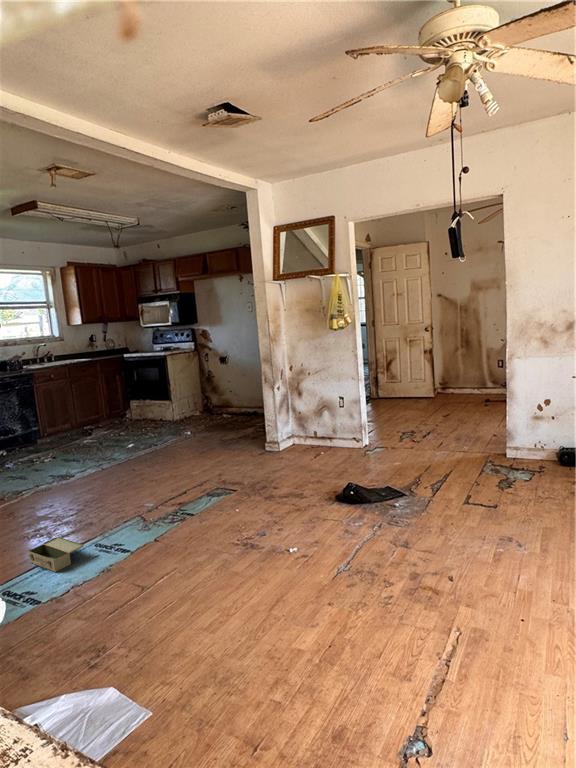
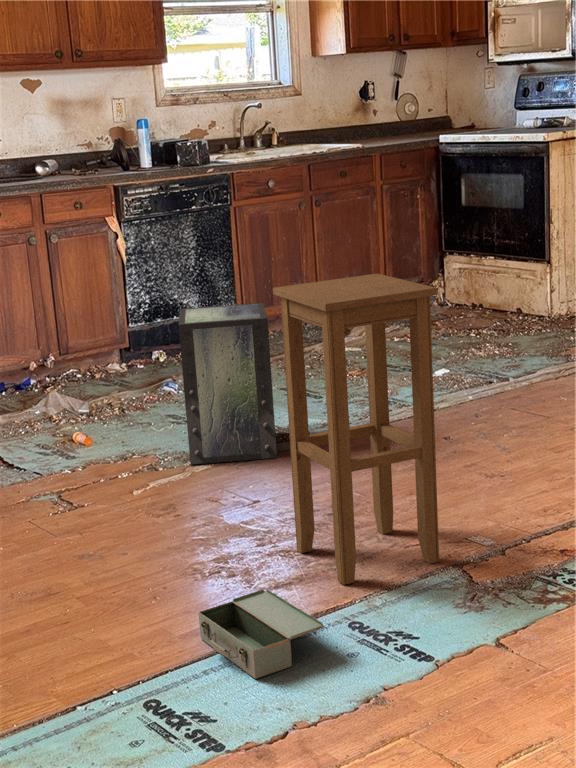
stool: none [54,407,131,531] -> present [273,274,439,585]
storage box: none [12,425,61,496] -> present [179,303,277,464]

